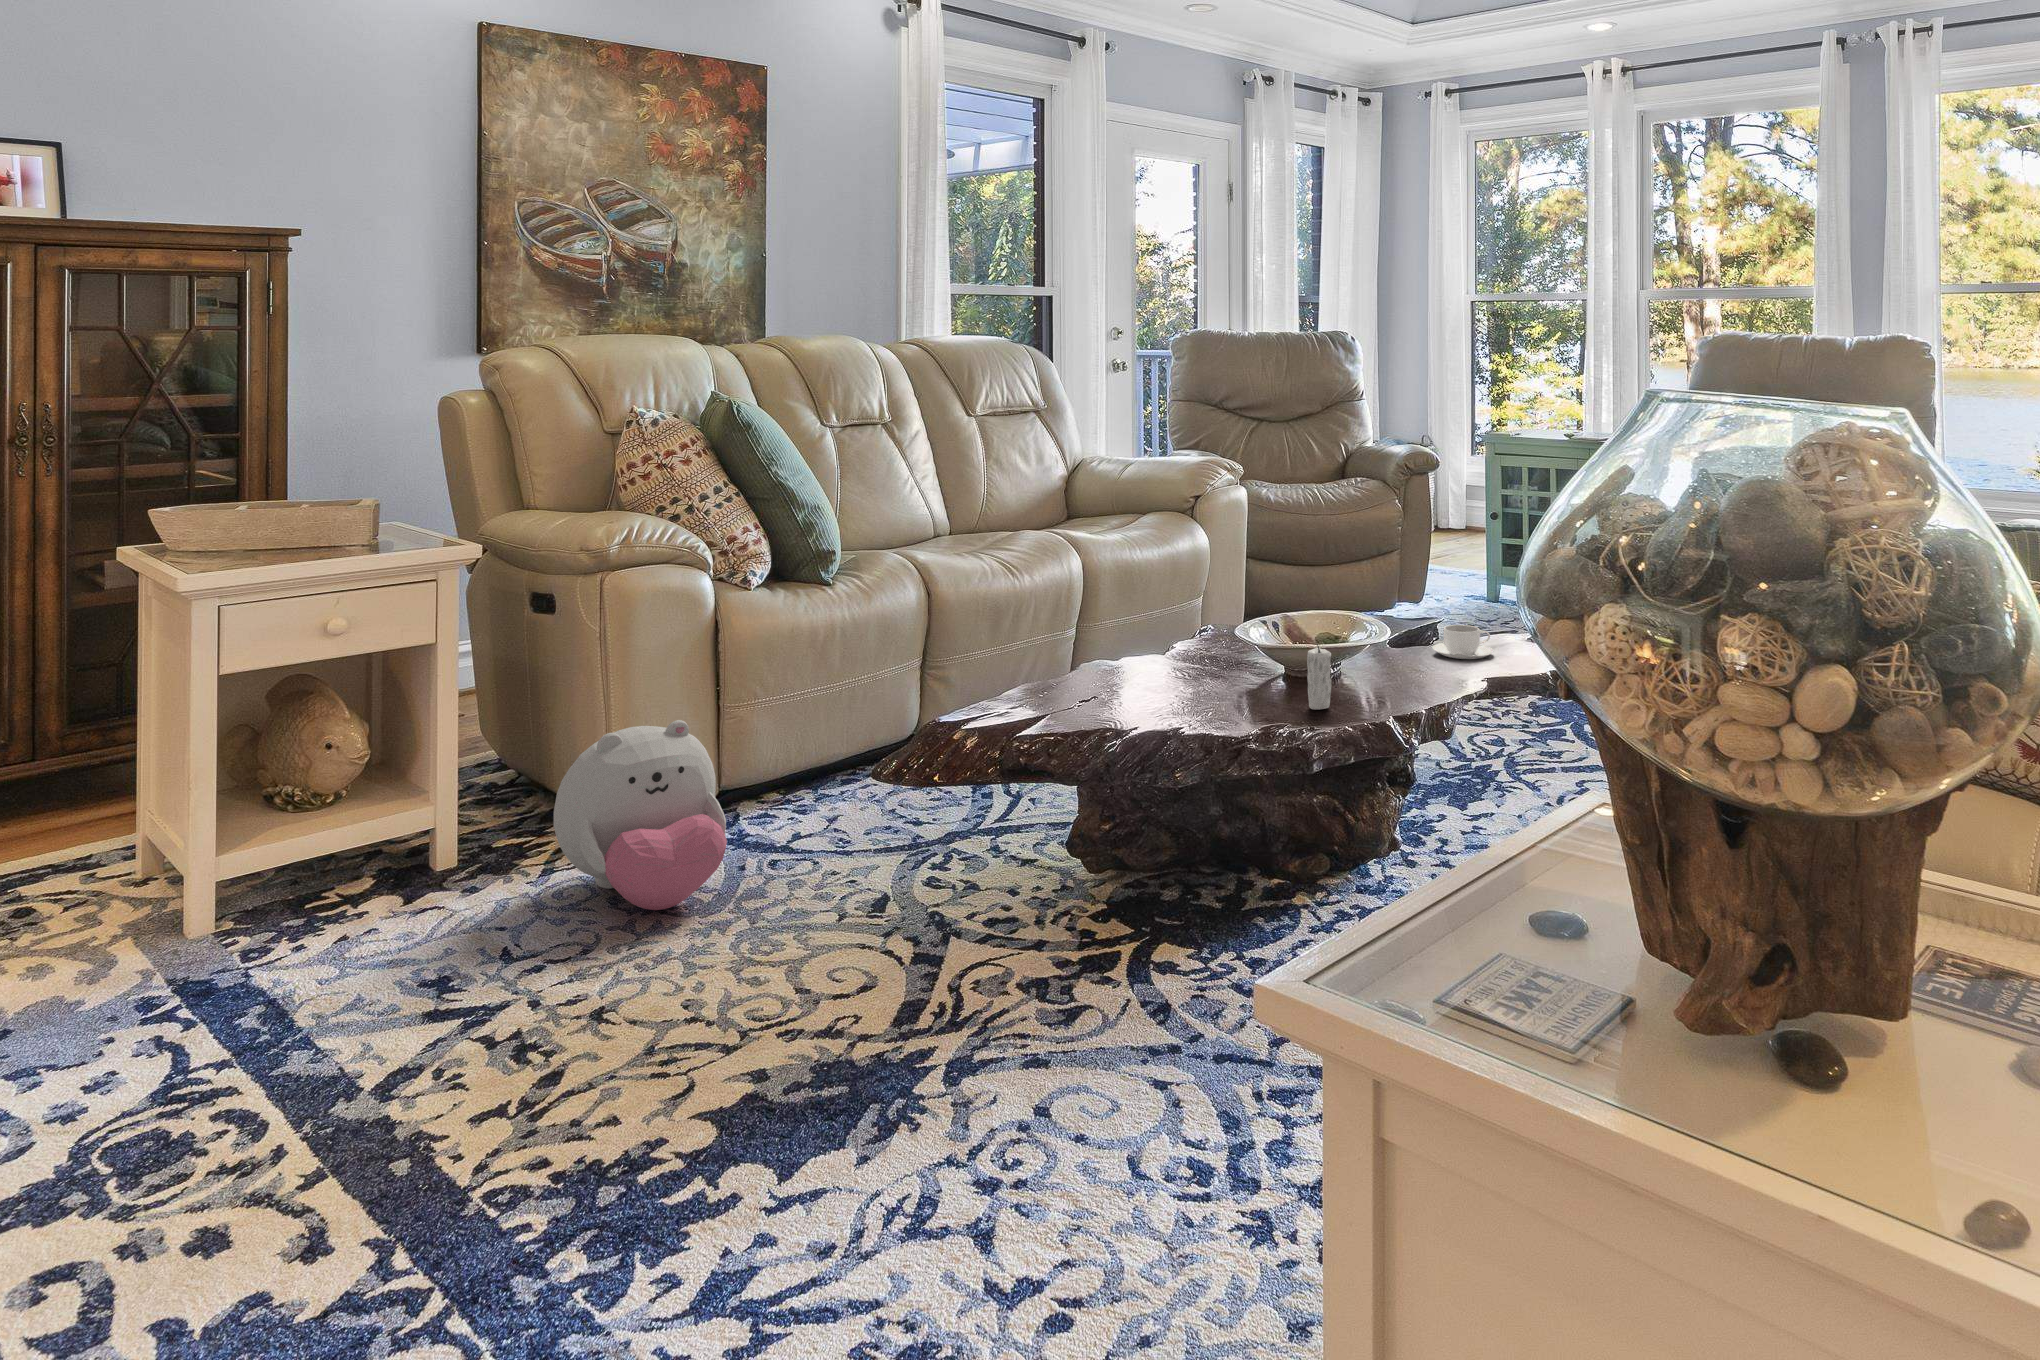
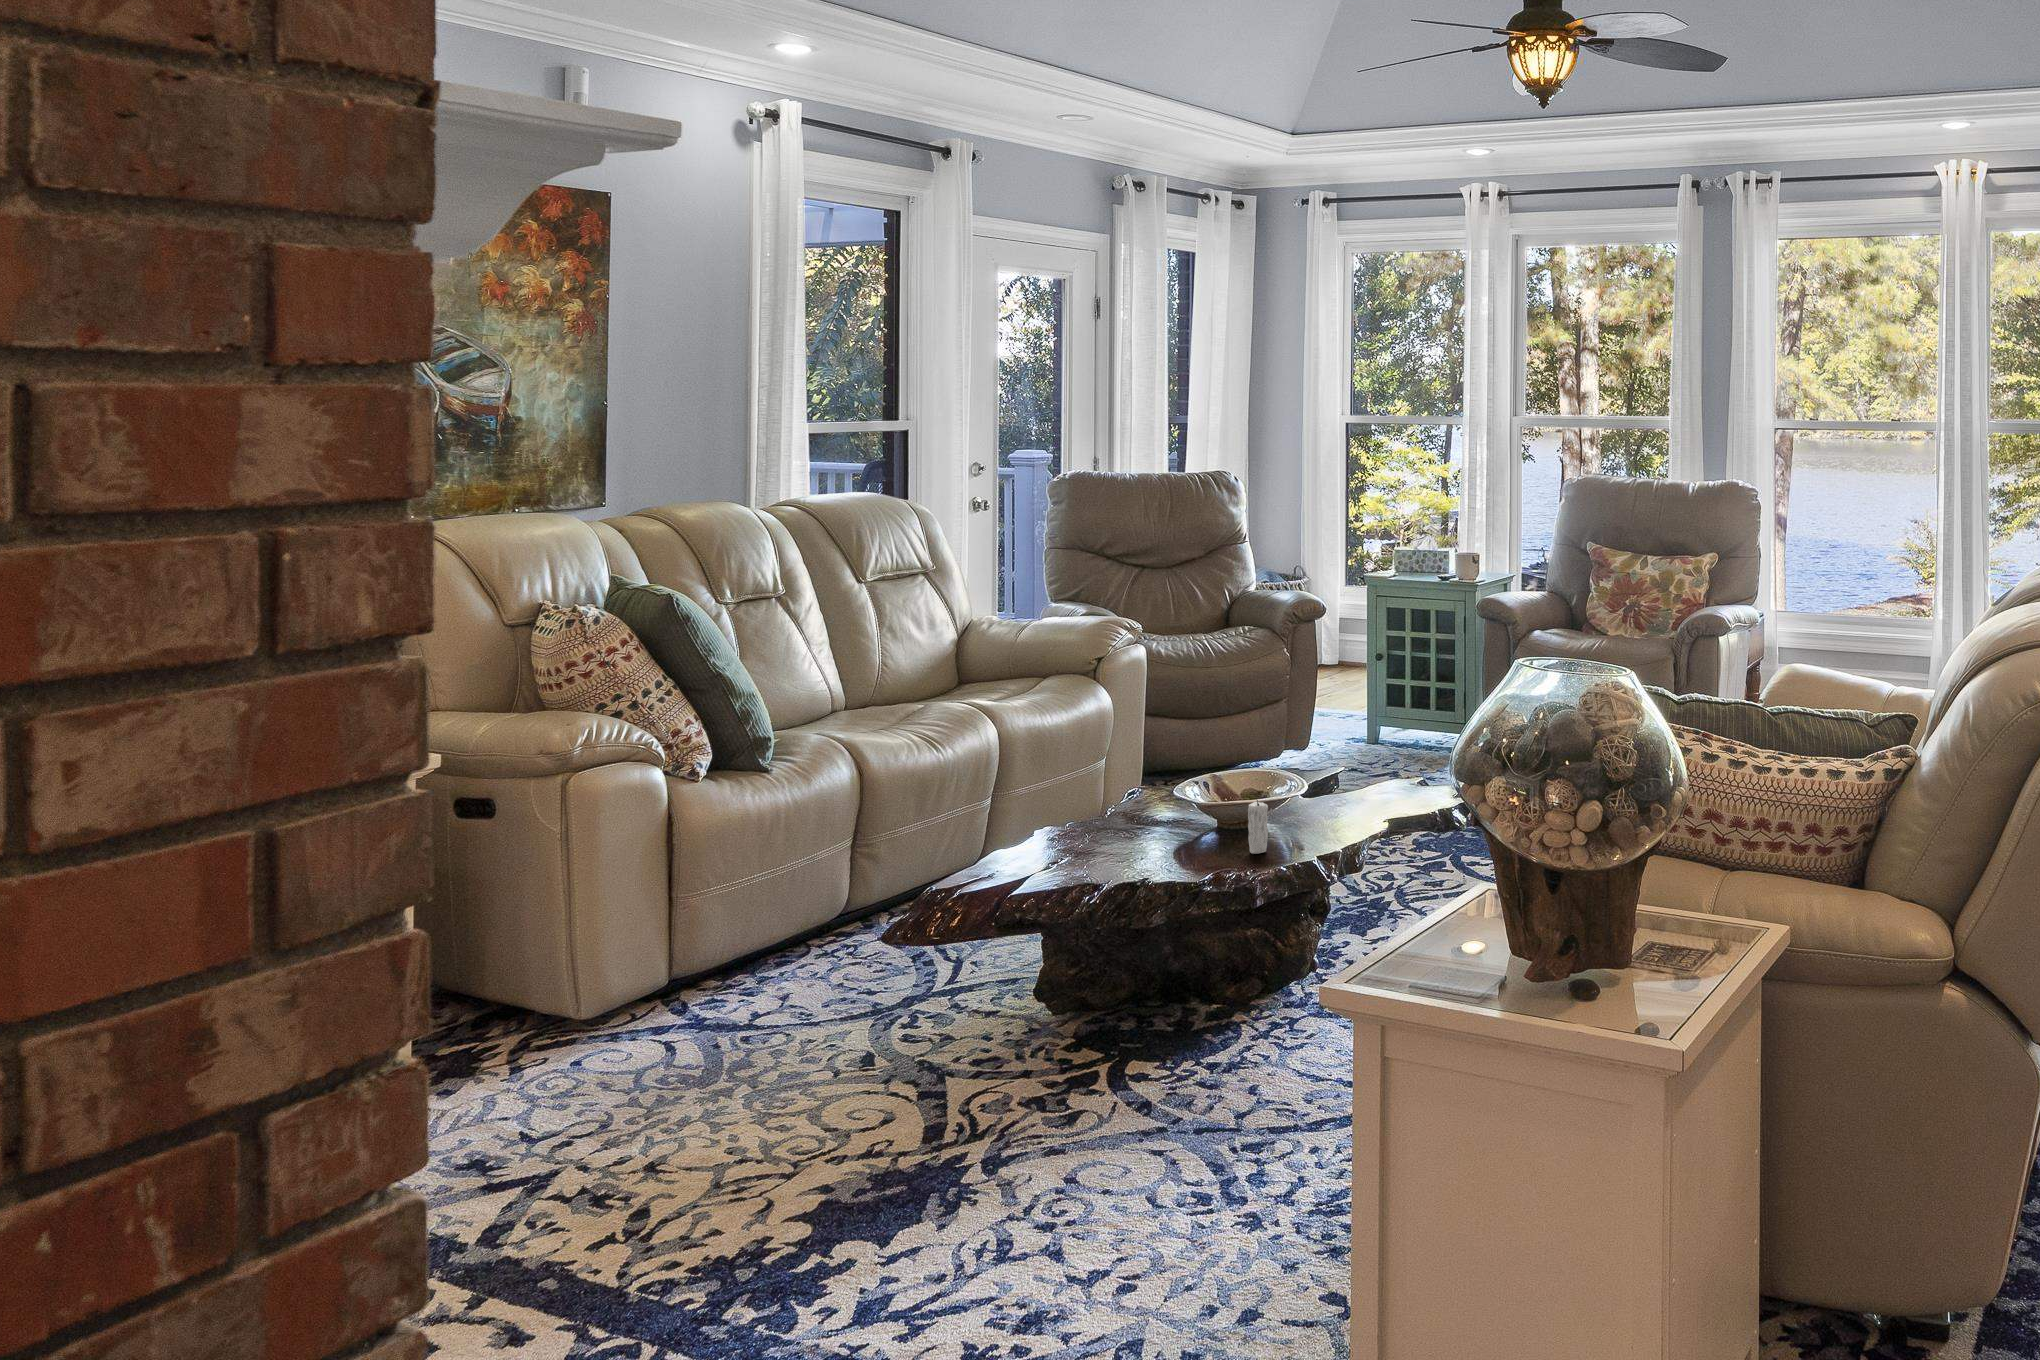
coffee cup: present [1432,625,1494,659] -> none [1341,773,1392,803]
plush toy: present [554,720,727,910] -> none [545,908,722,1086]

